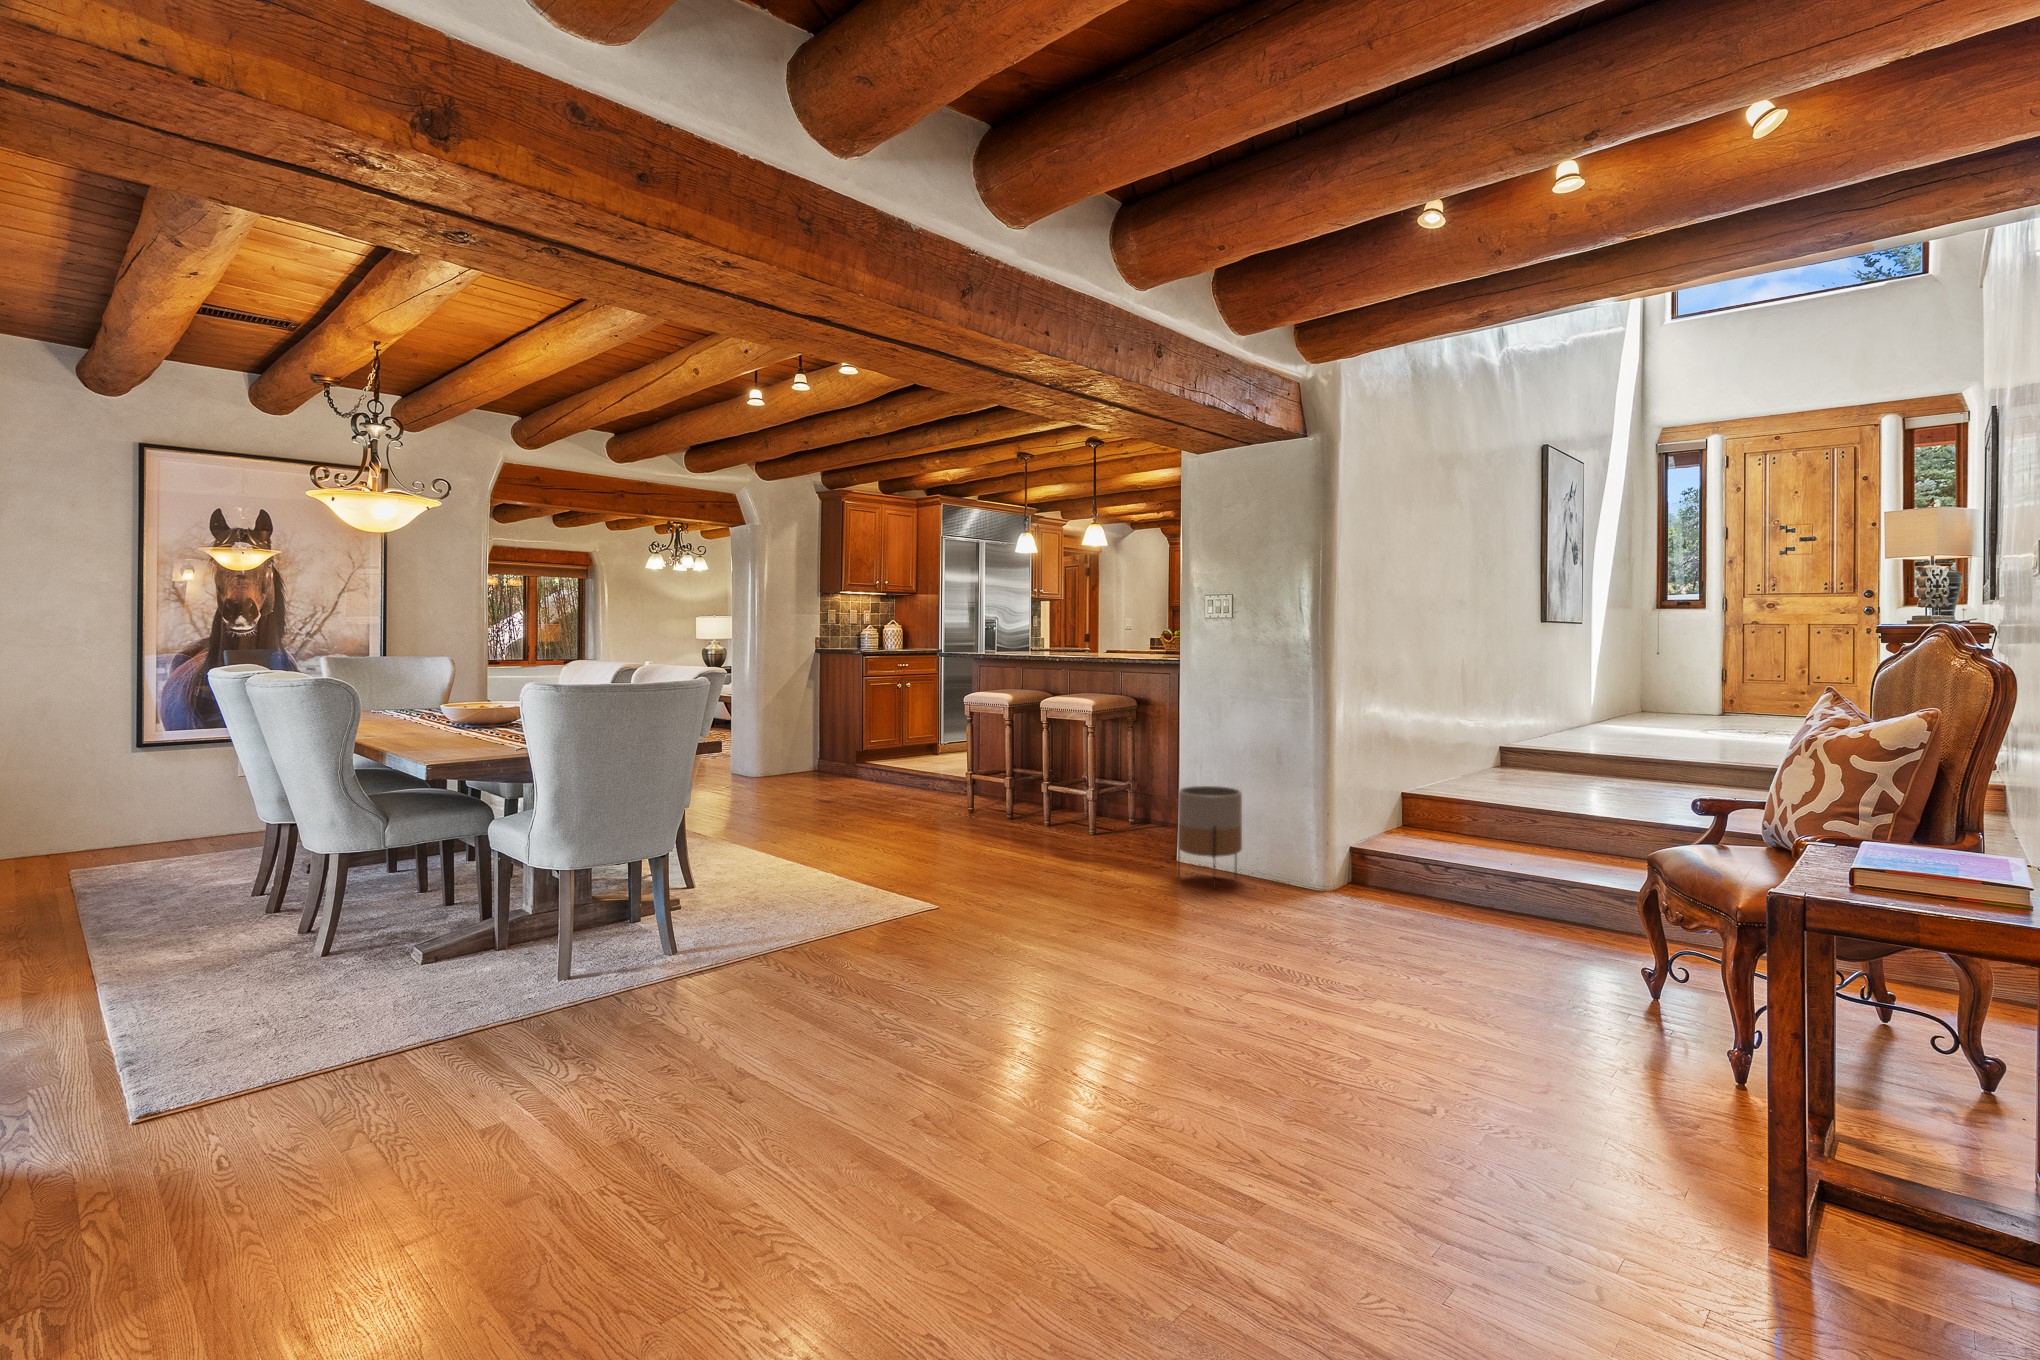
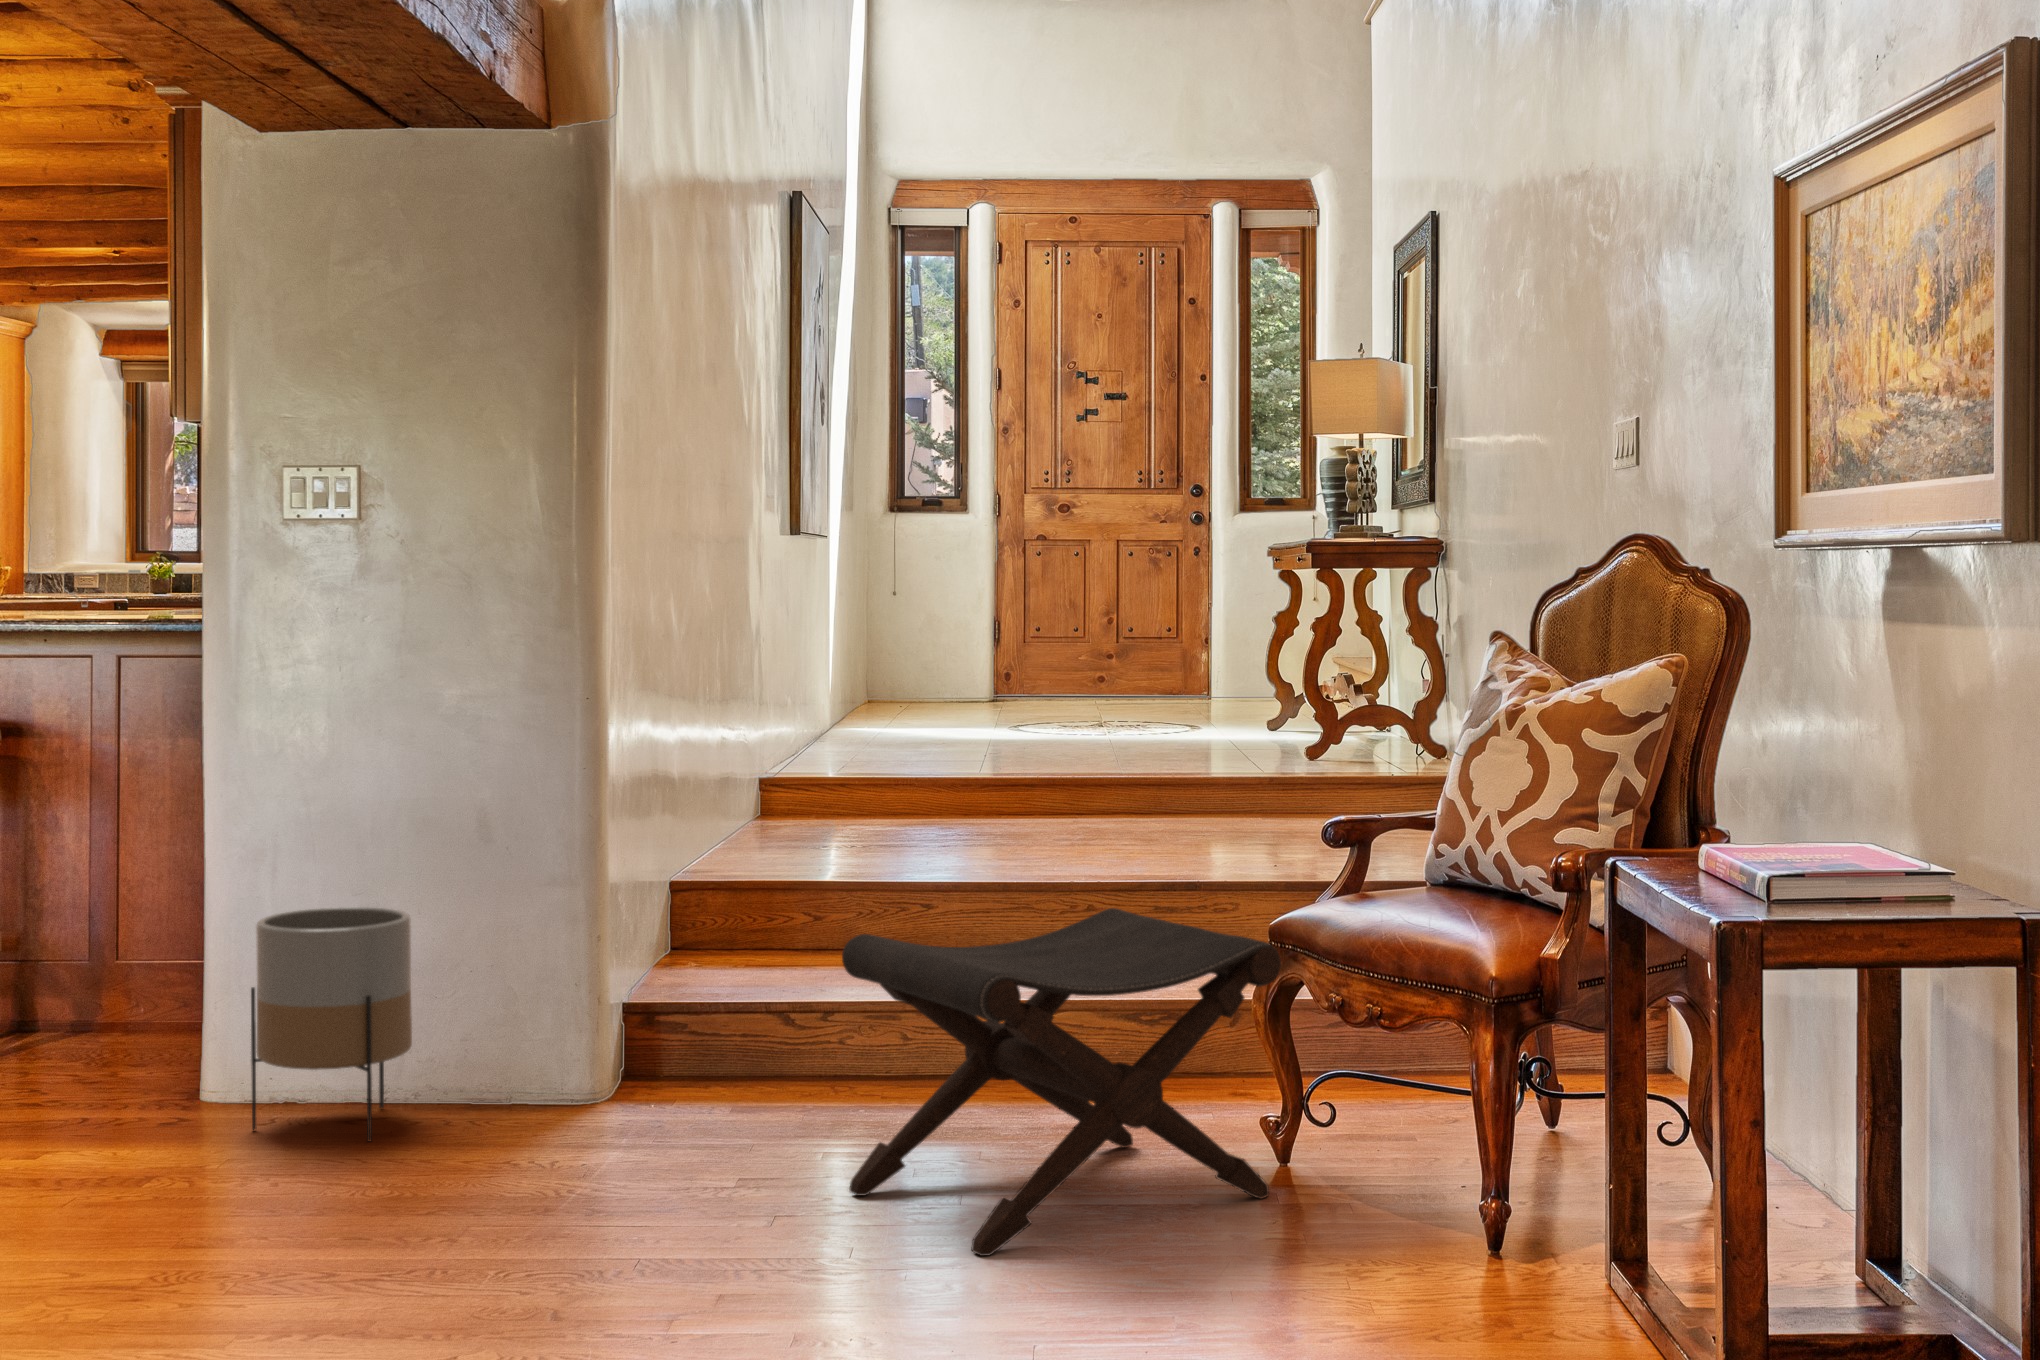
footstool: none [1383,828,1628,1018] -> present [842,908,1281,1256]

